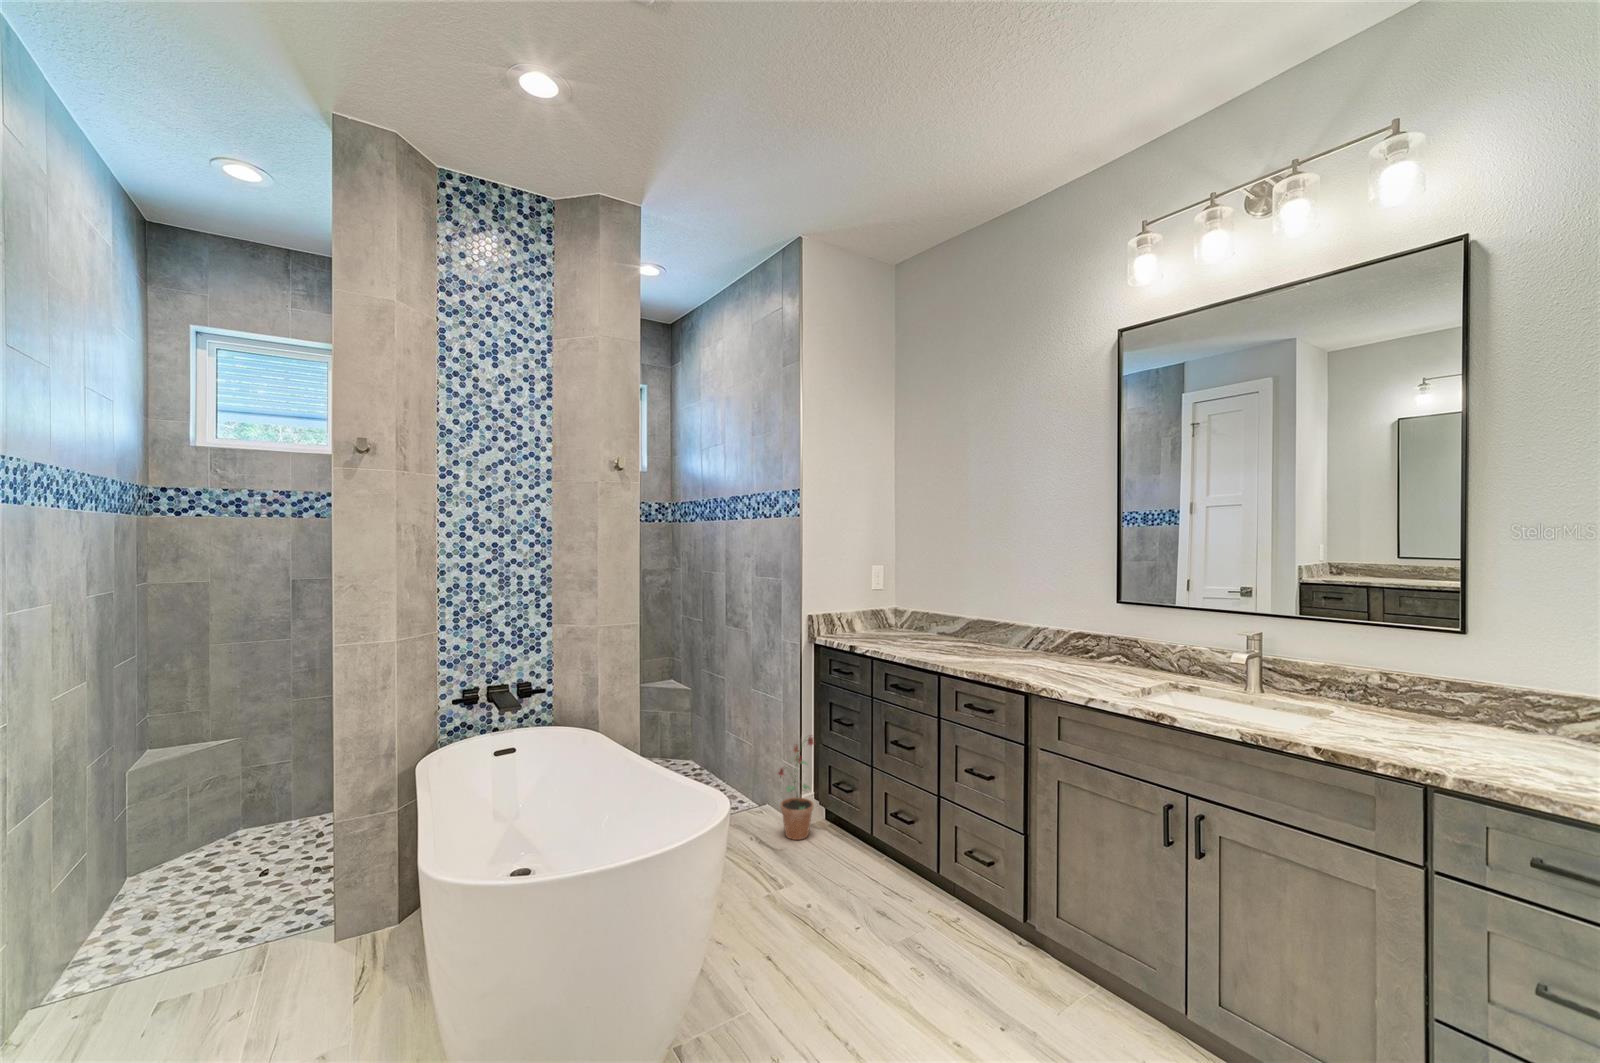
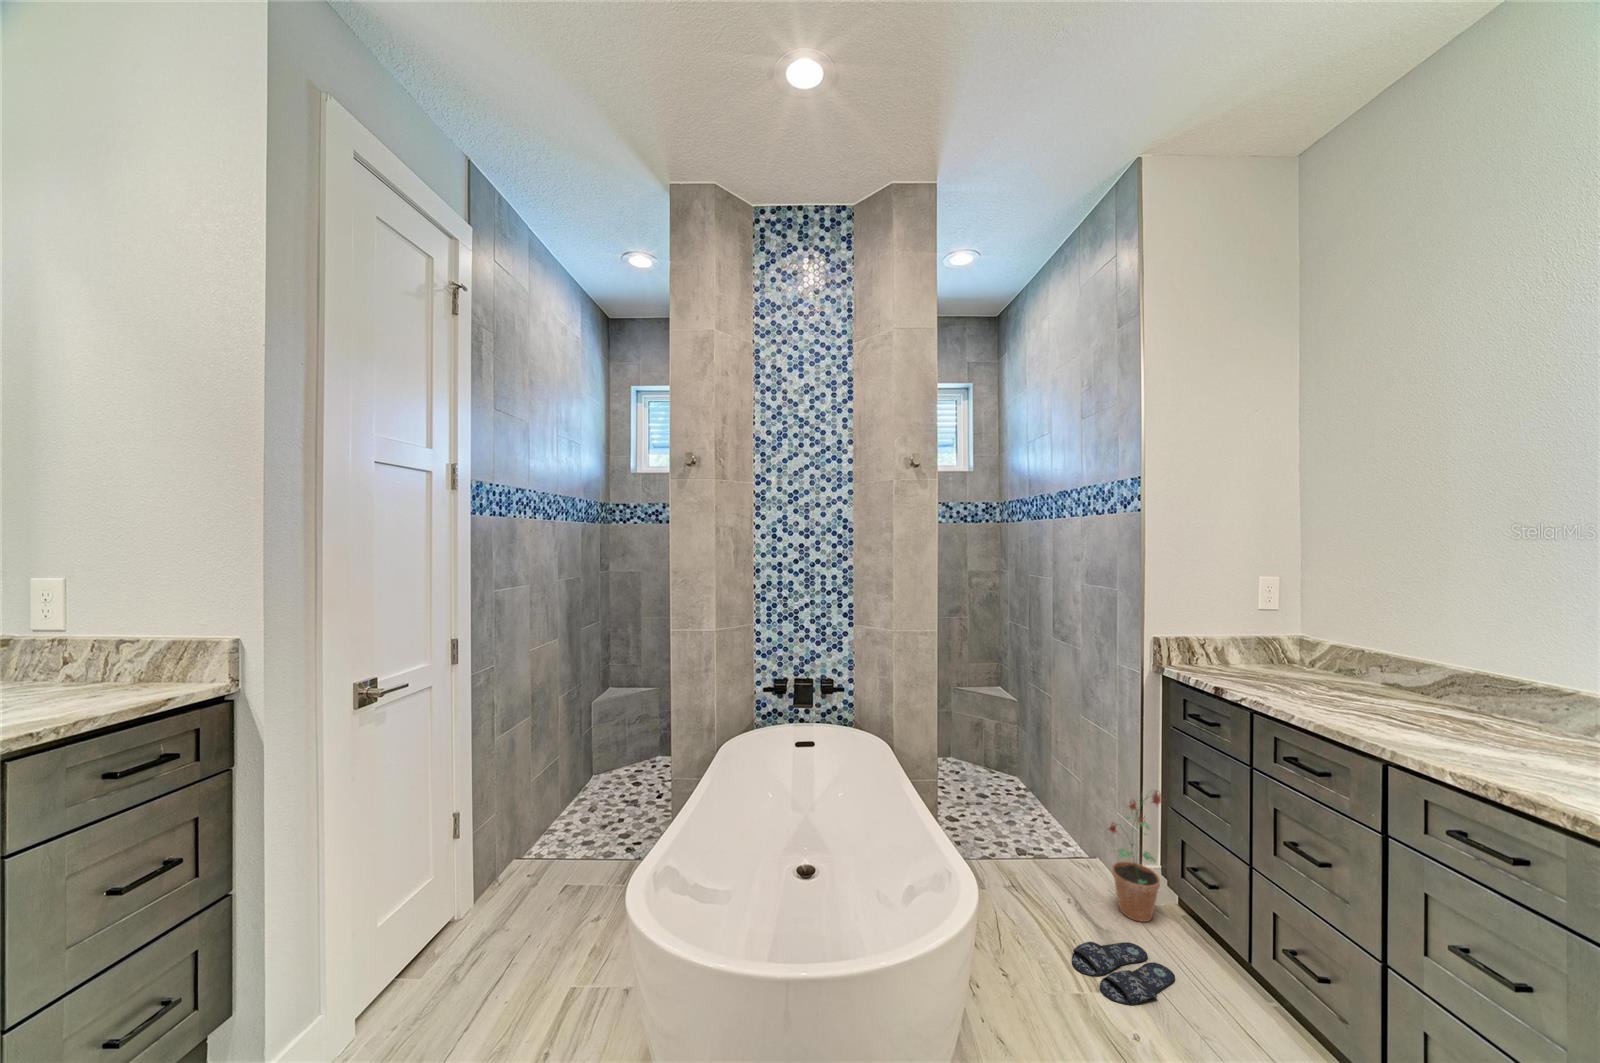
slippers: none [759,854,828,891] -> present [1072,942,1175,1005]

